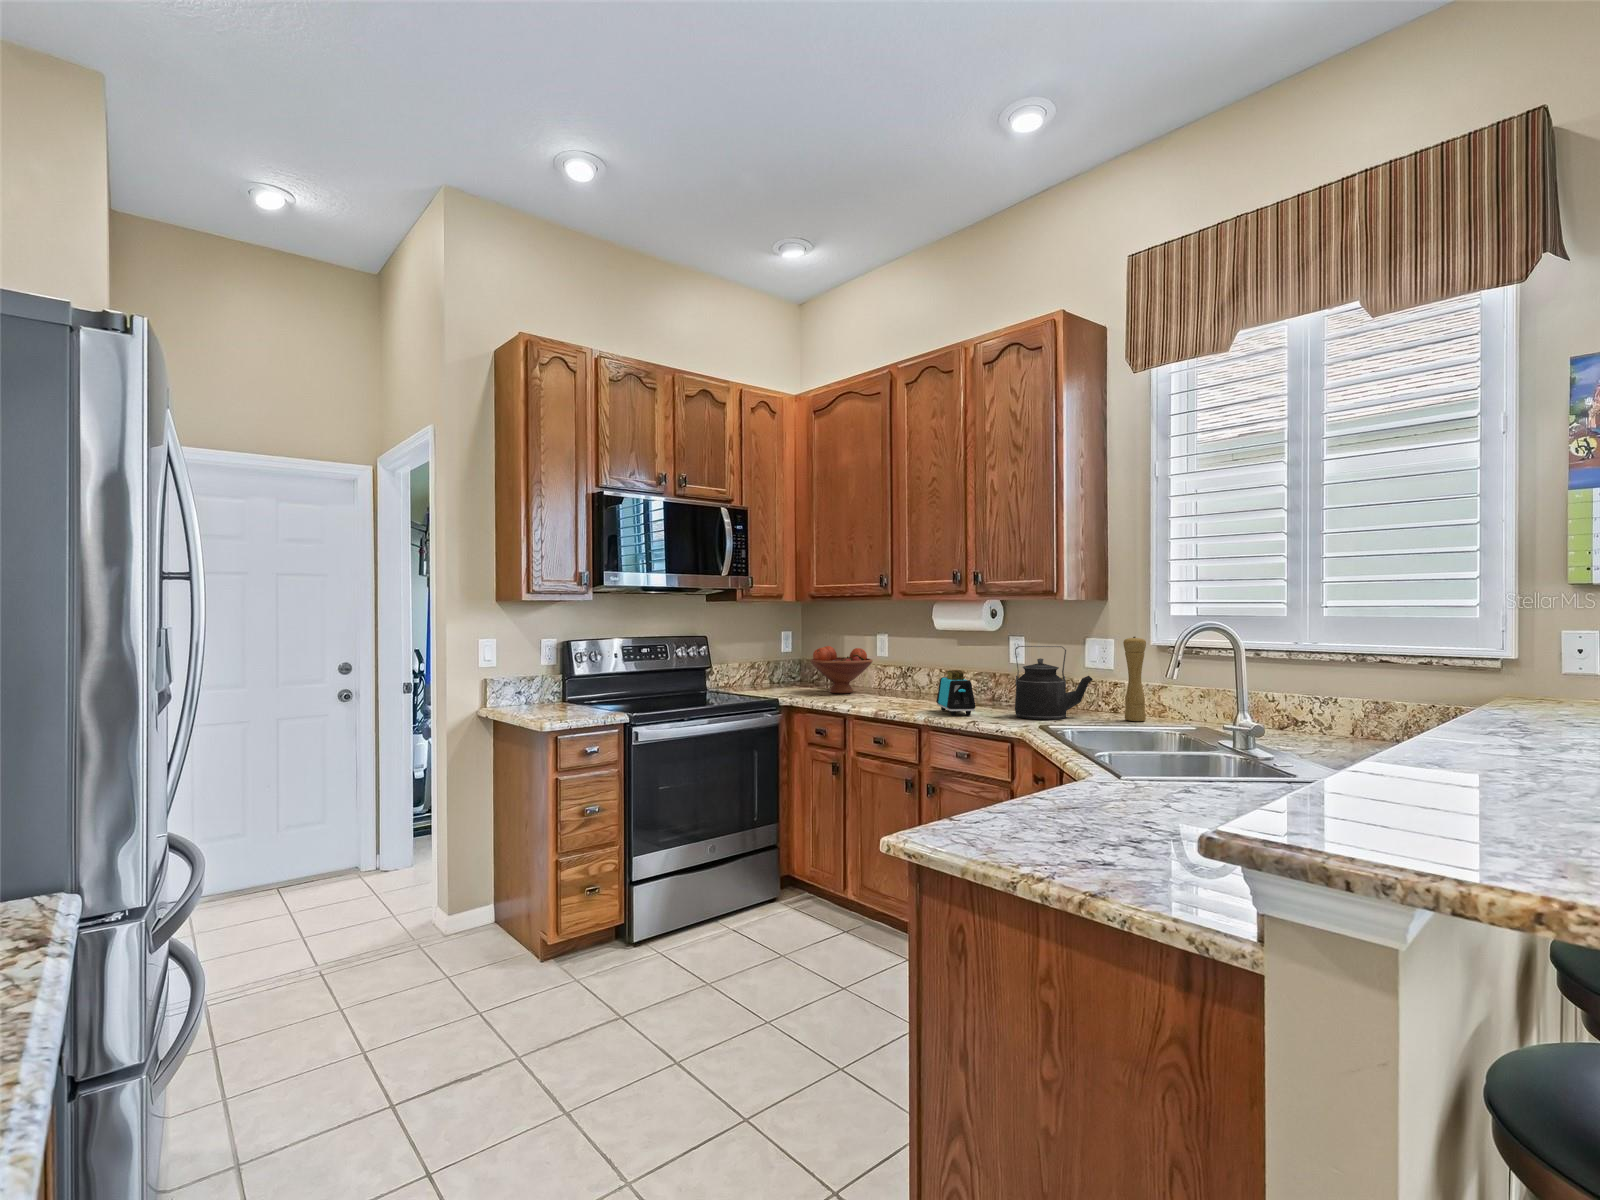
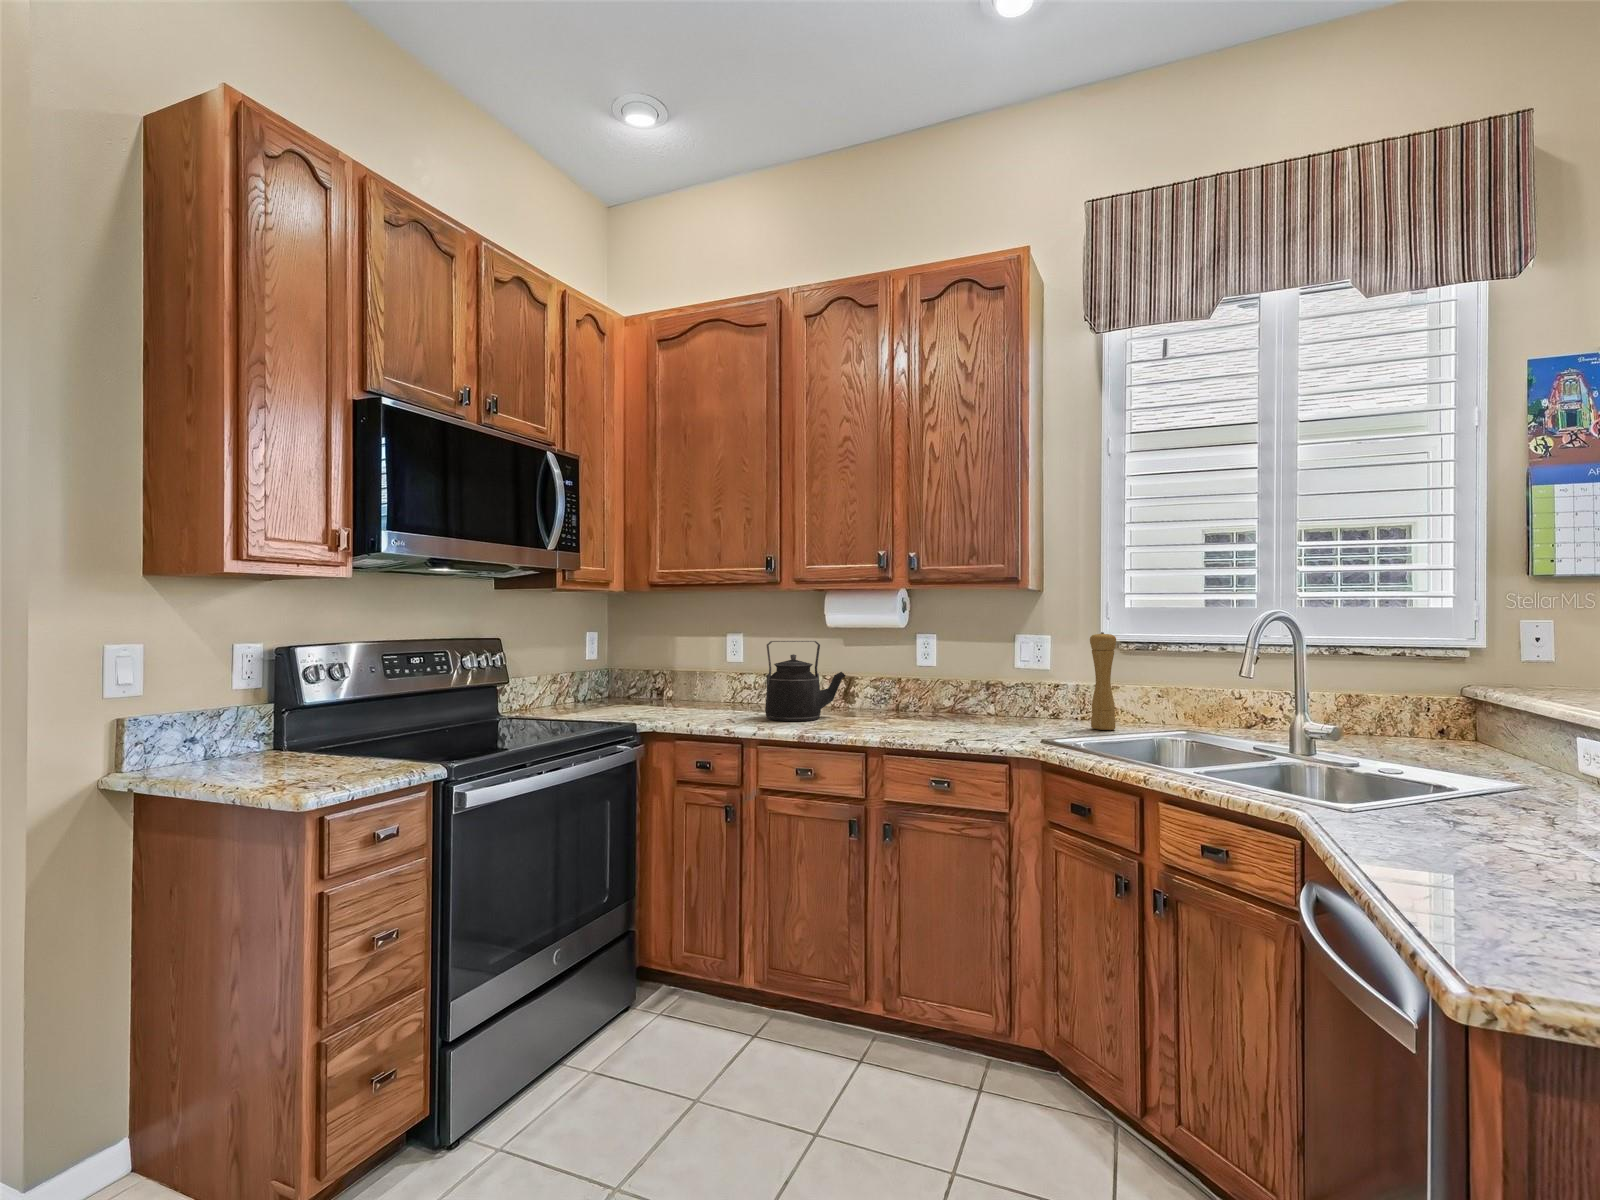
fruit bowl: present [810,646,873,694] -> none [652,649,734,711]
kettle: present [1015,646,1093,720] -> present [765,641,845,721]
toaster: present [936,671,976,716] -> none [866,677,931,735]

